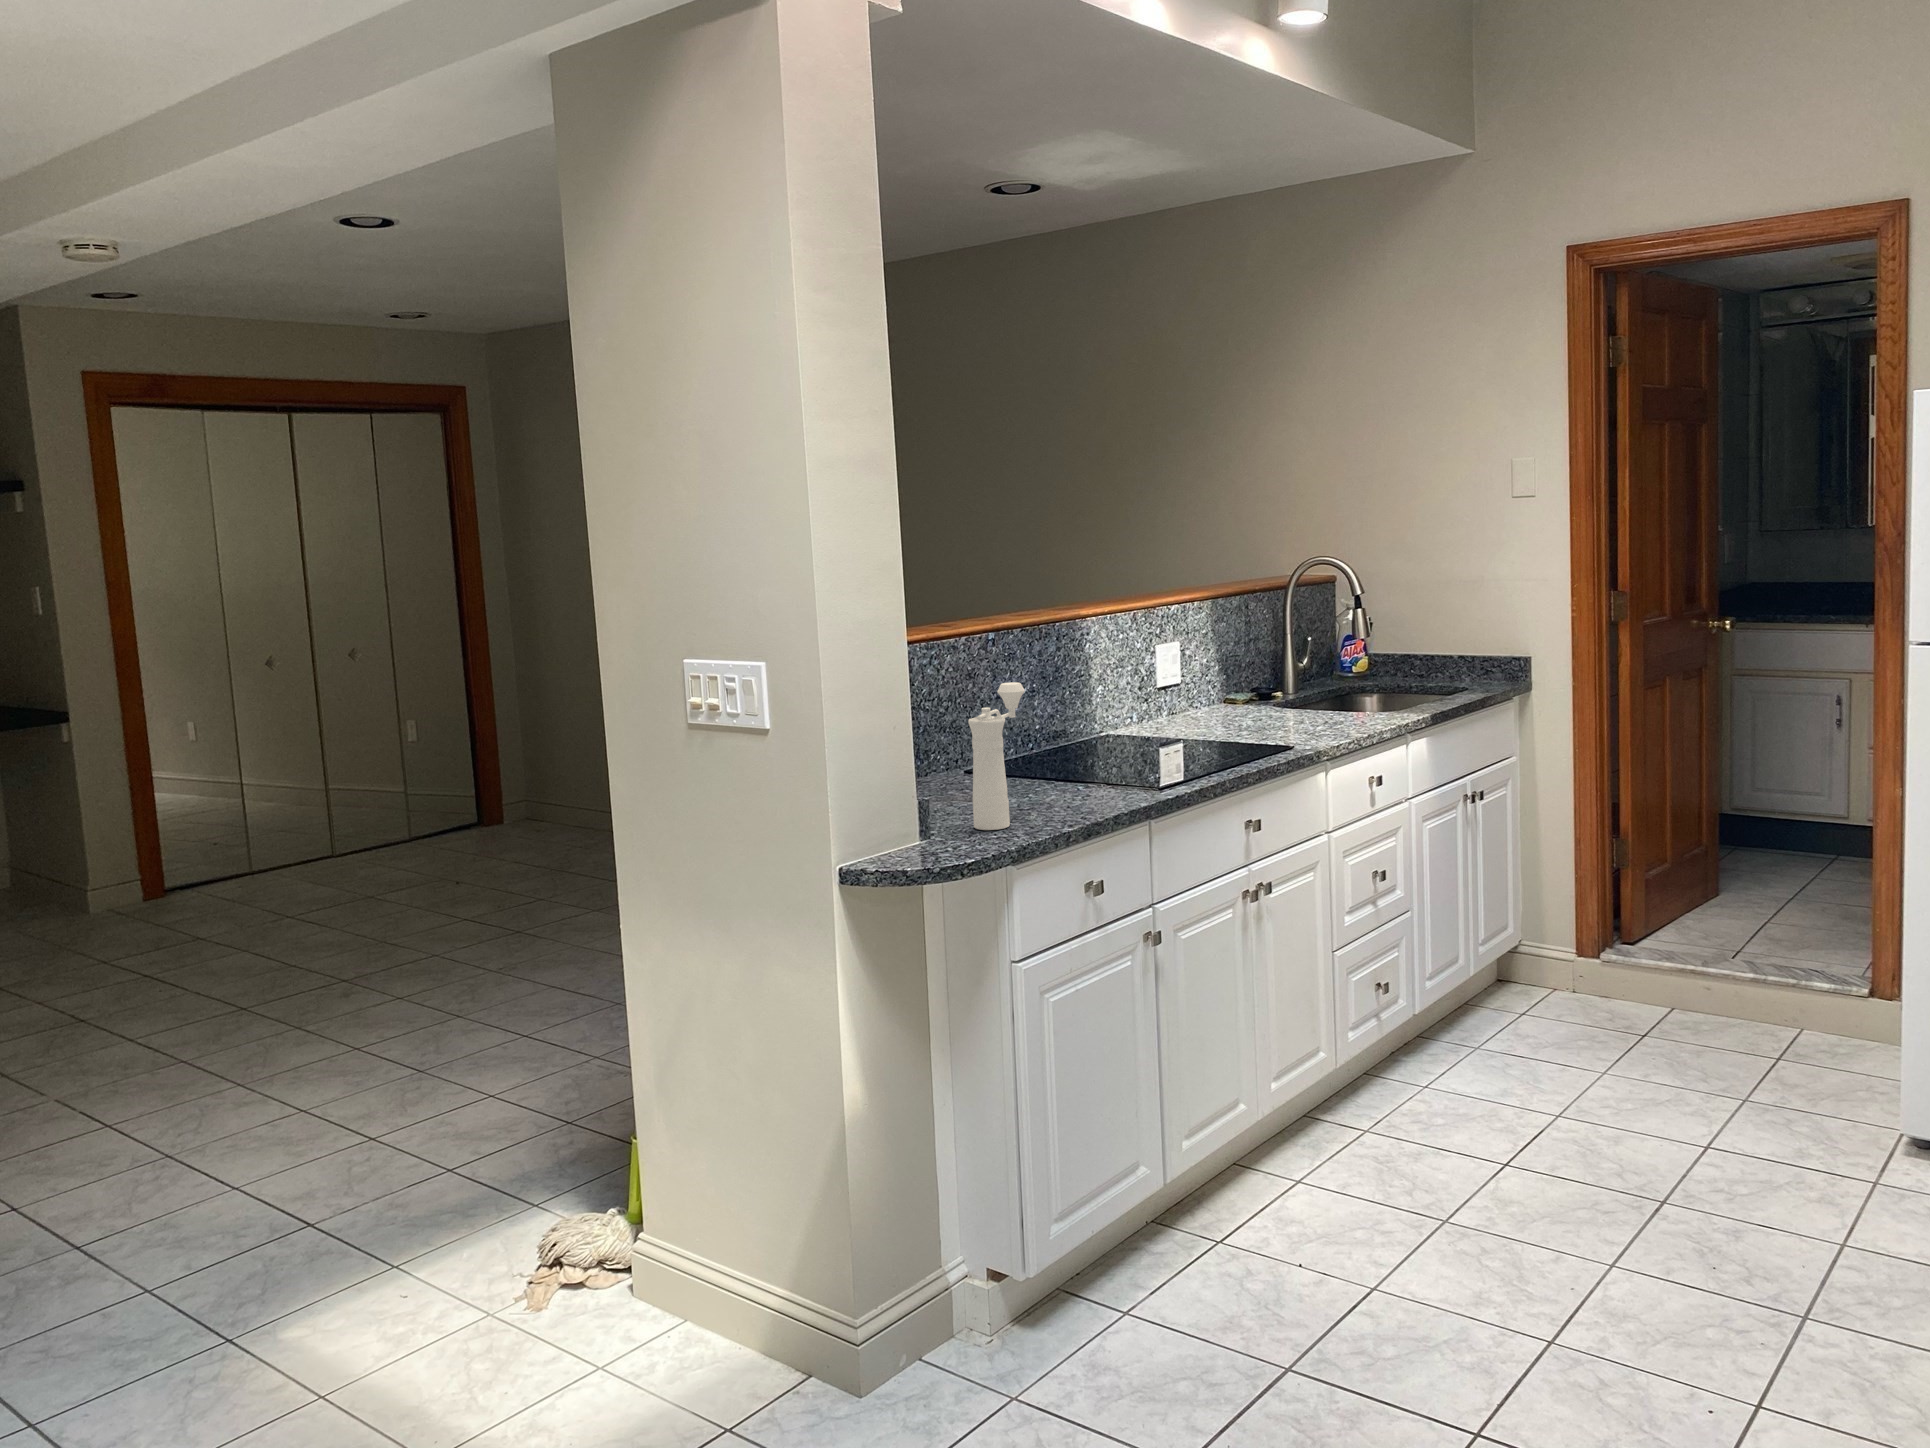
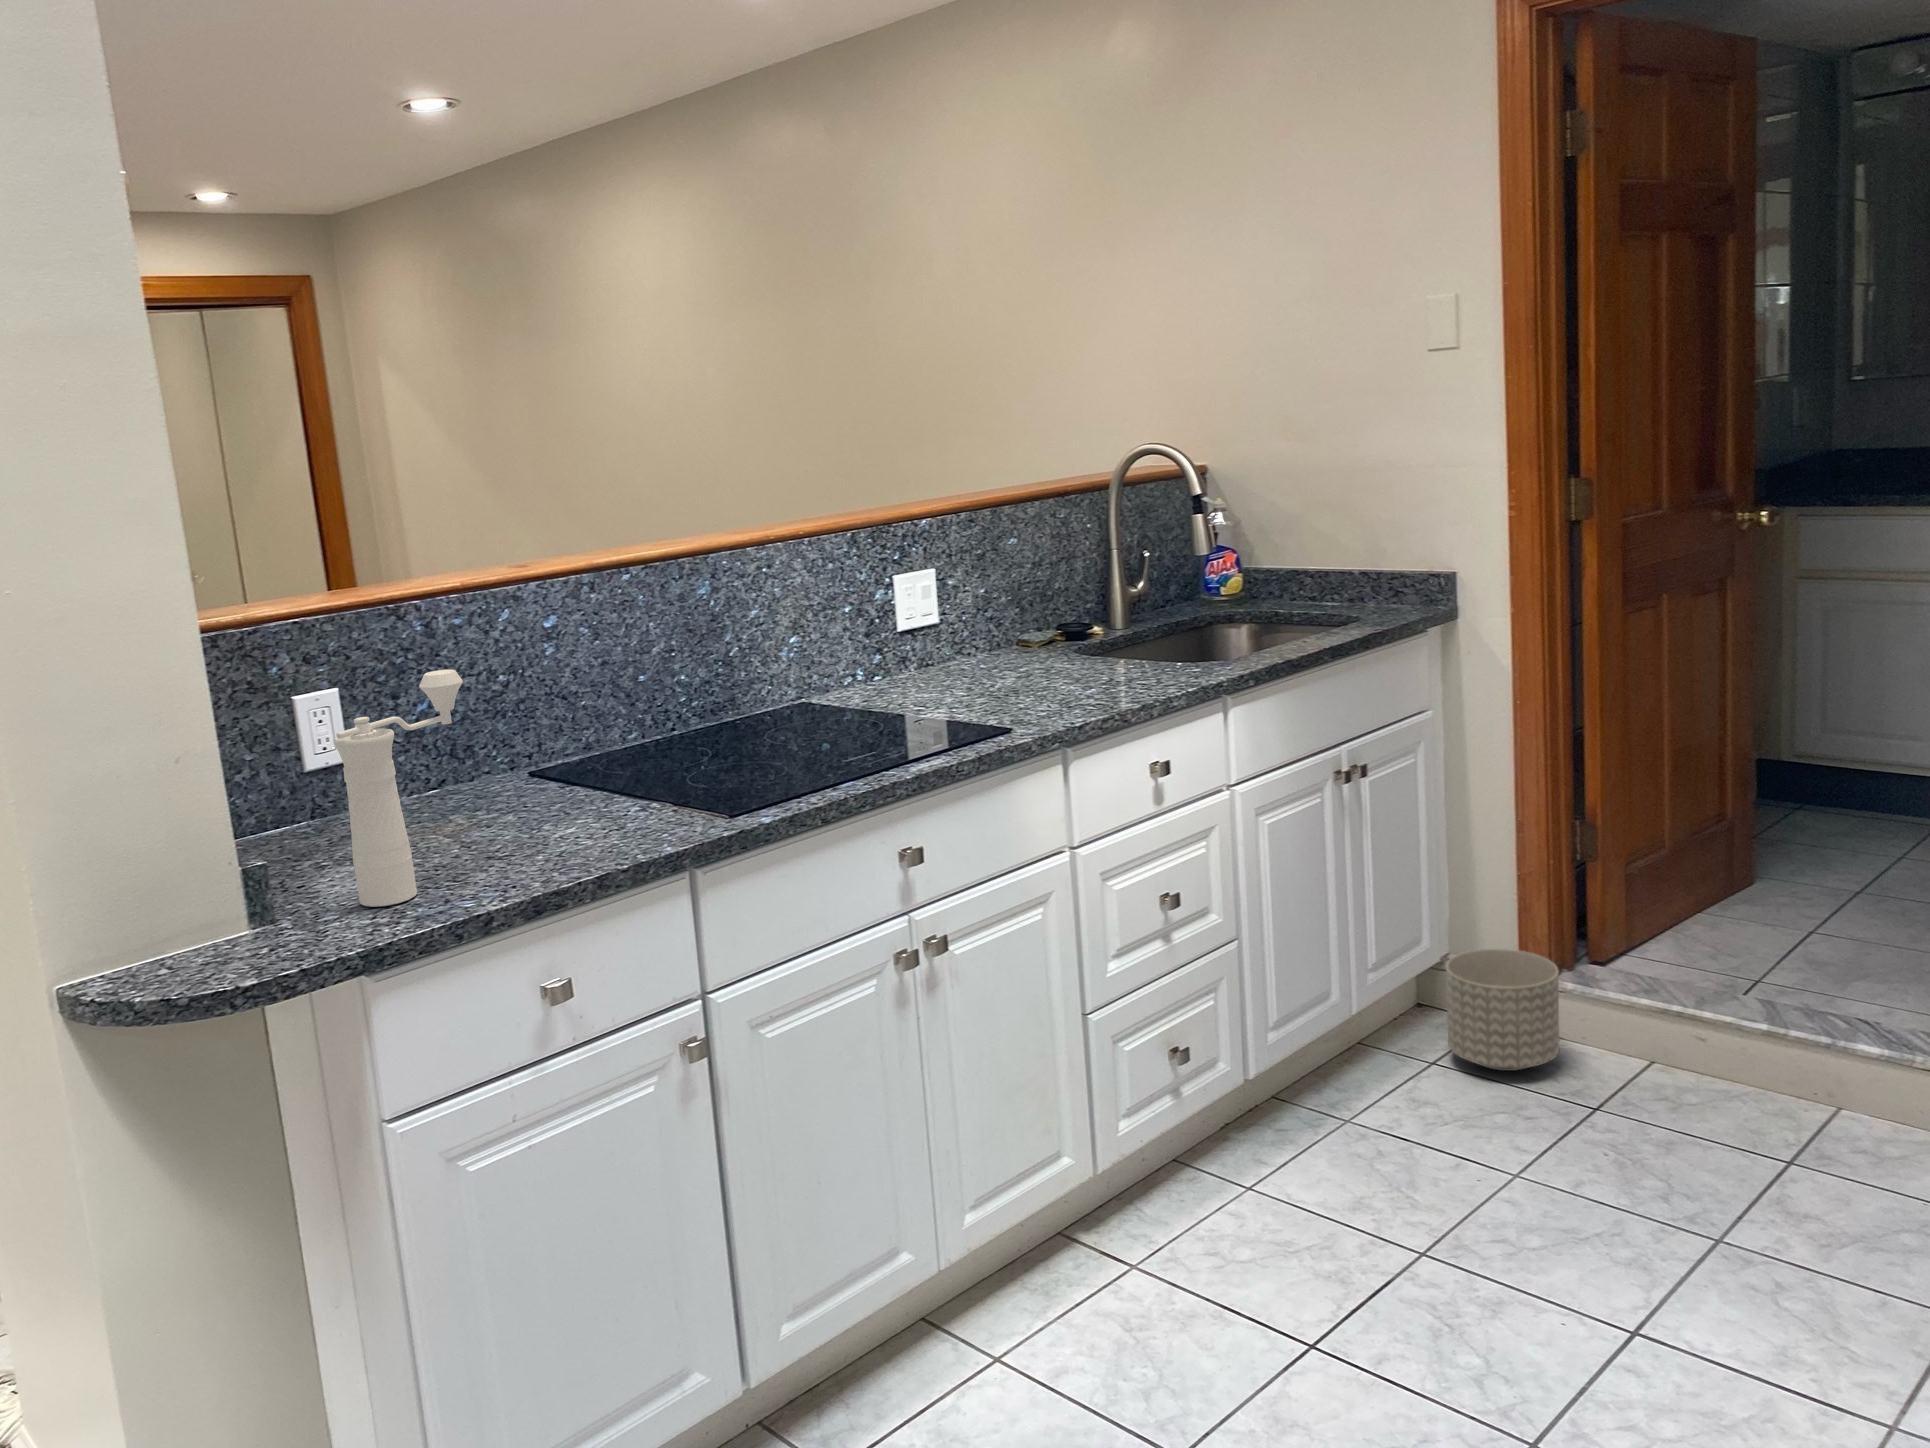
planter: none [1531,930,1611,1015] -> present [1446,949,1559,1071]

